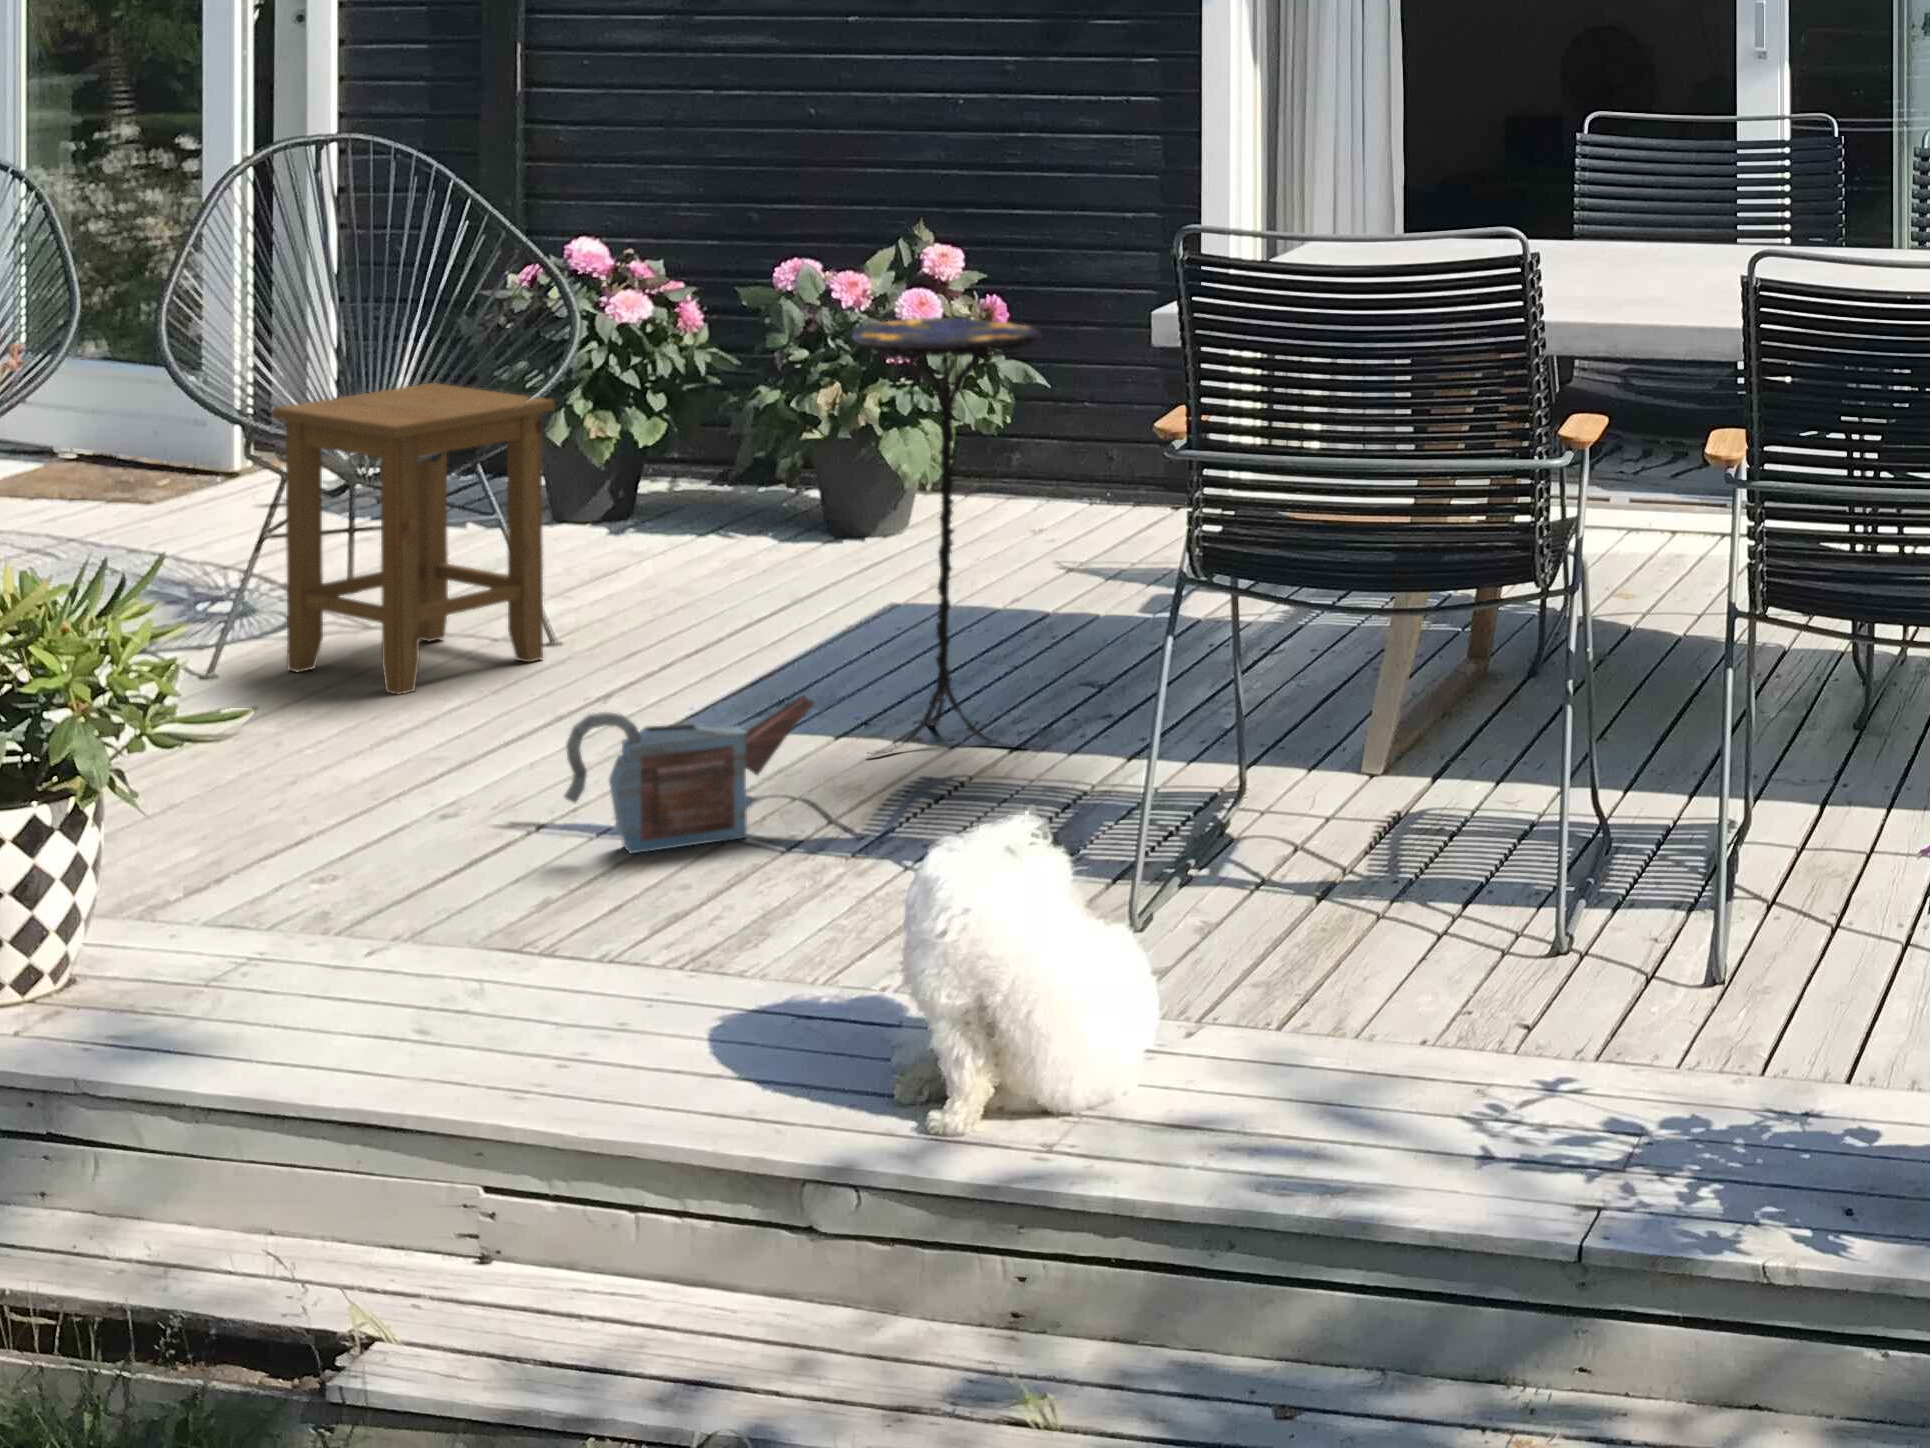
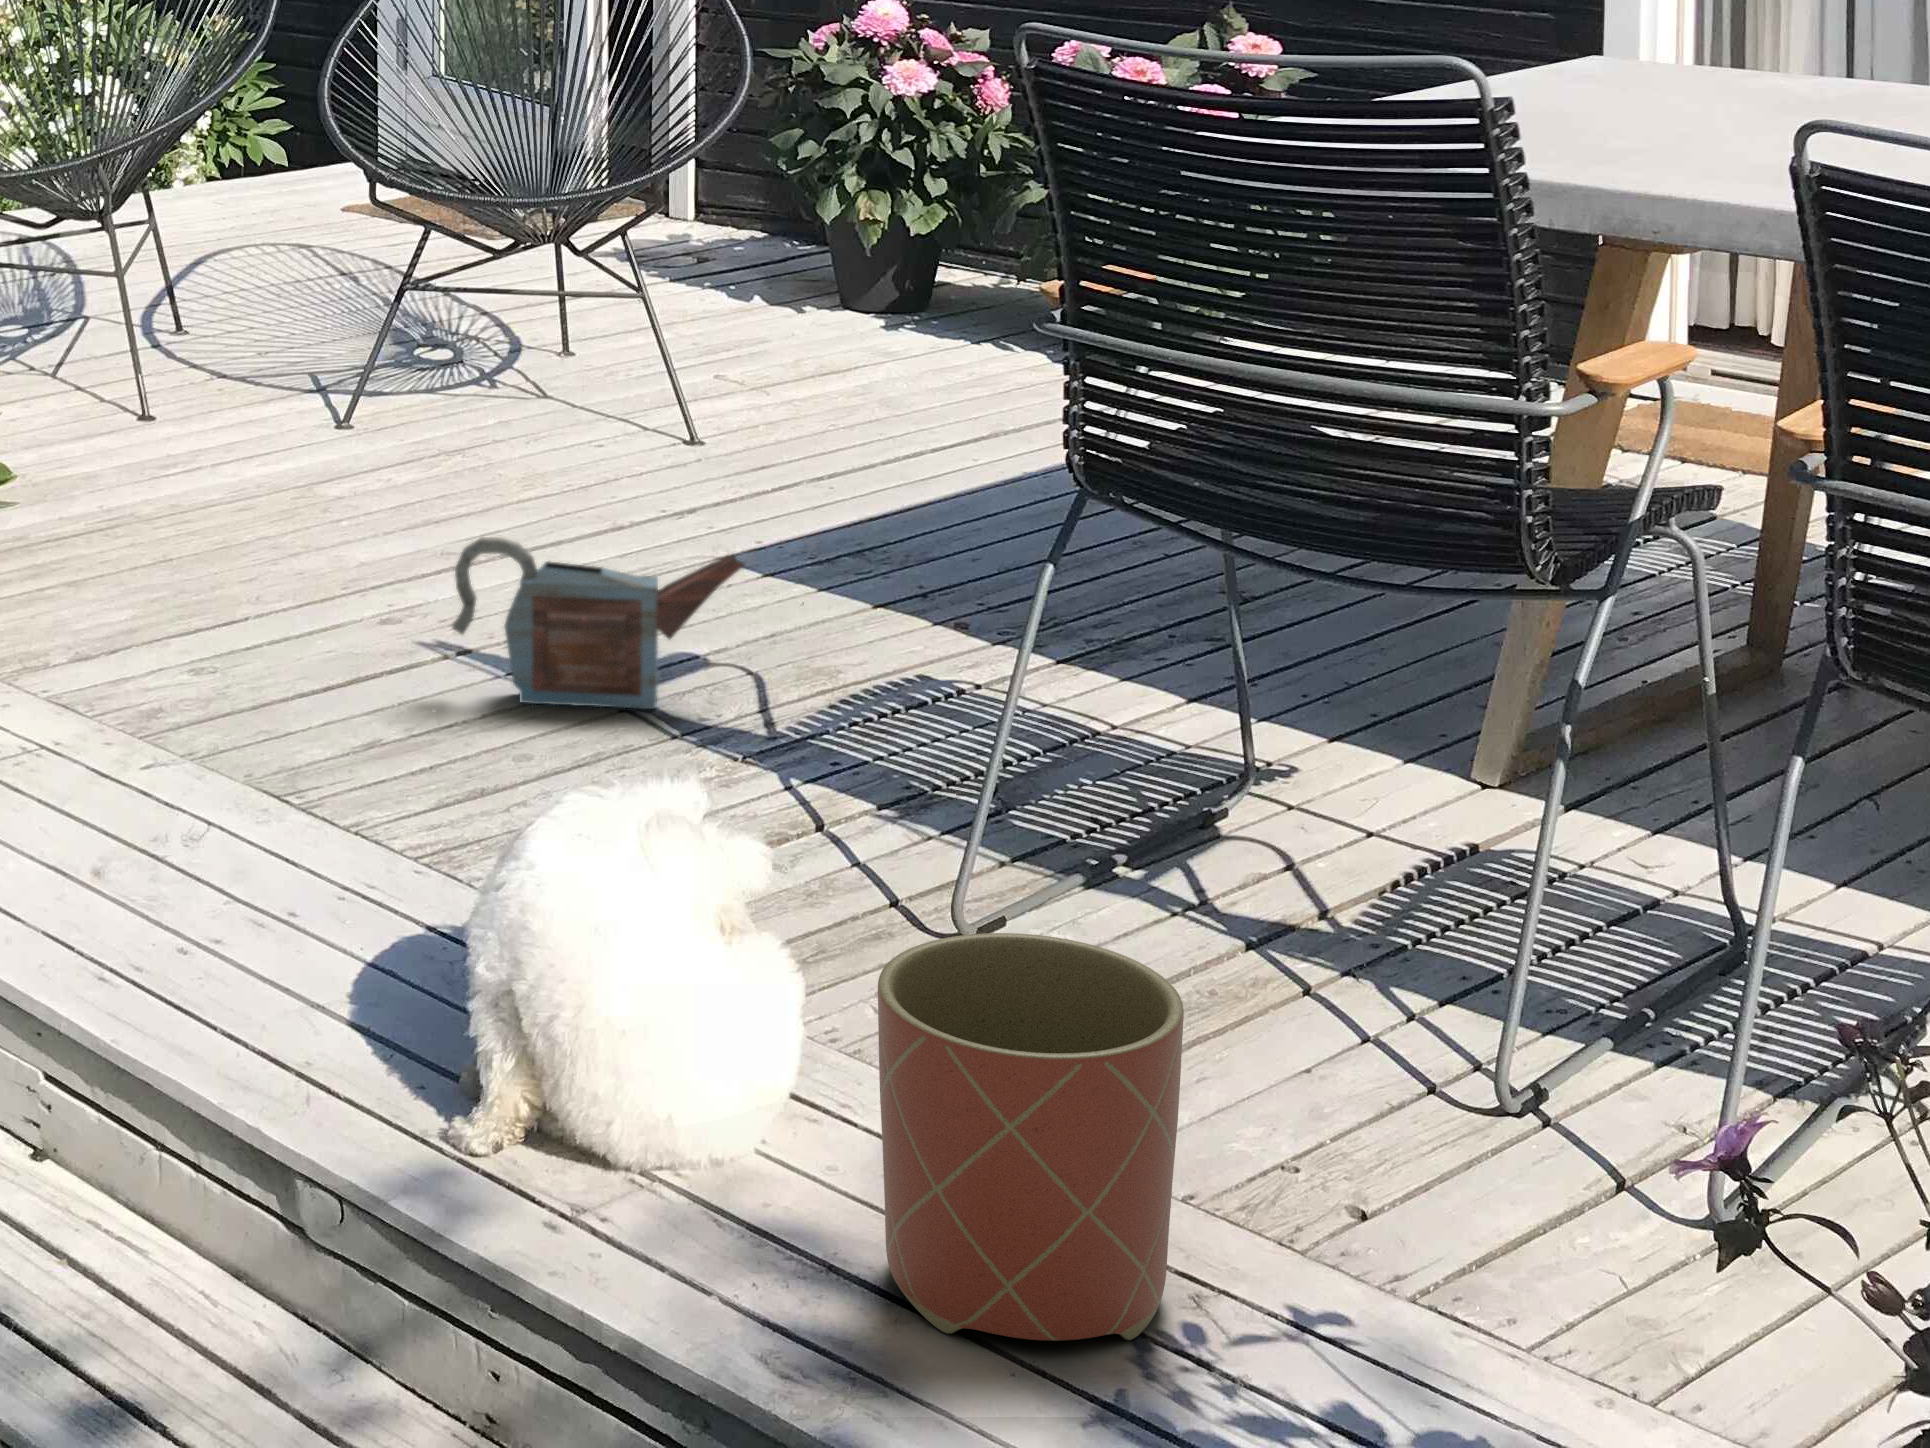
side table: present [852,317,1040,755] -> none [880,115,1120,658]
stool: present [272,383,555,695] -> none [409,141,683,472]
planter: none [1265,861,1473,1140] -> present [878,933,1184,1341]

